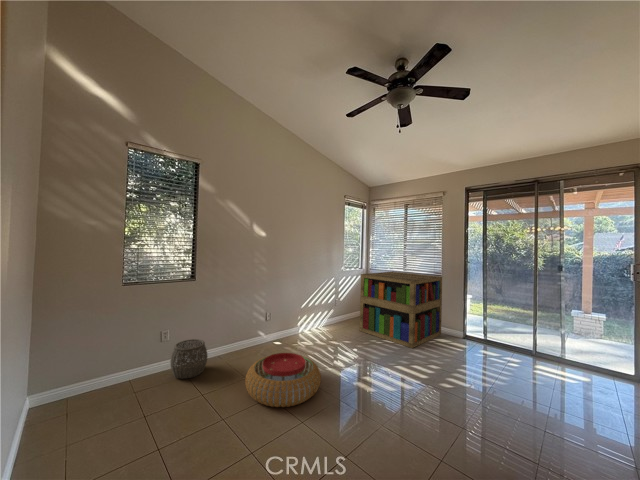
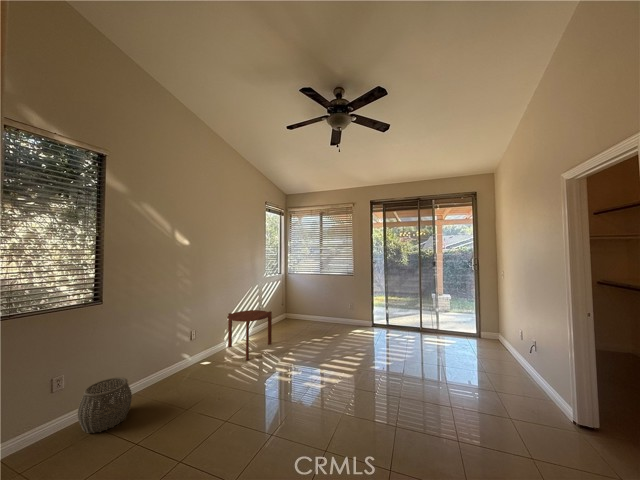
bookshelf: present [360,272,442,348] -> none [286,274,354,342]
side table: none [298,301,342,348] -> present [227,310,272,360]
pouf: present [245,353,321,407] -> none [195,369,277,430]

